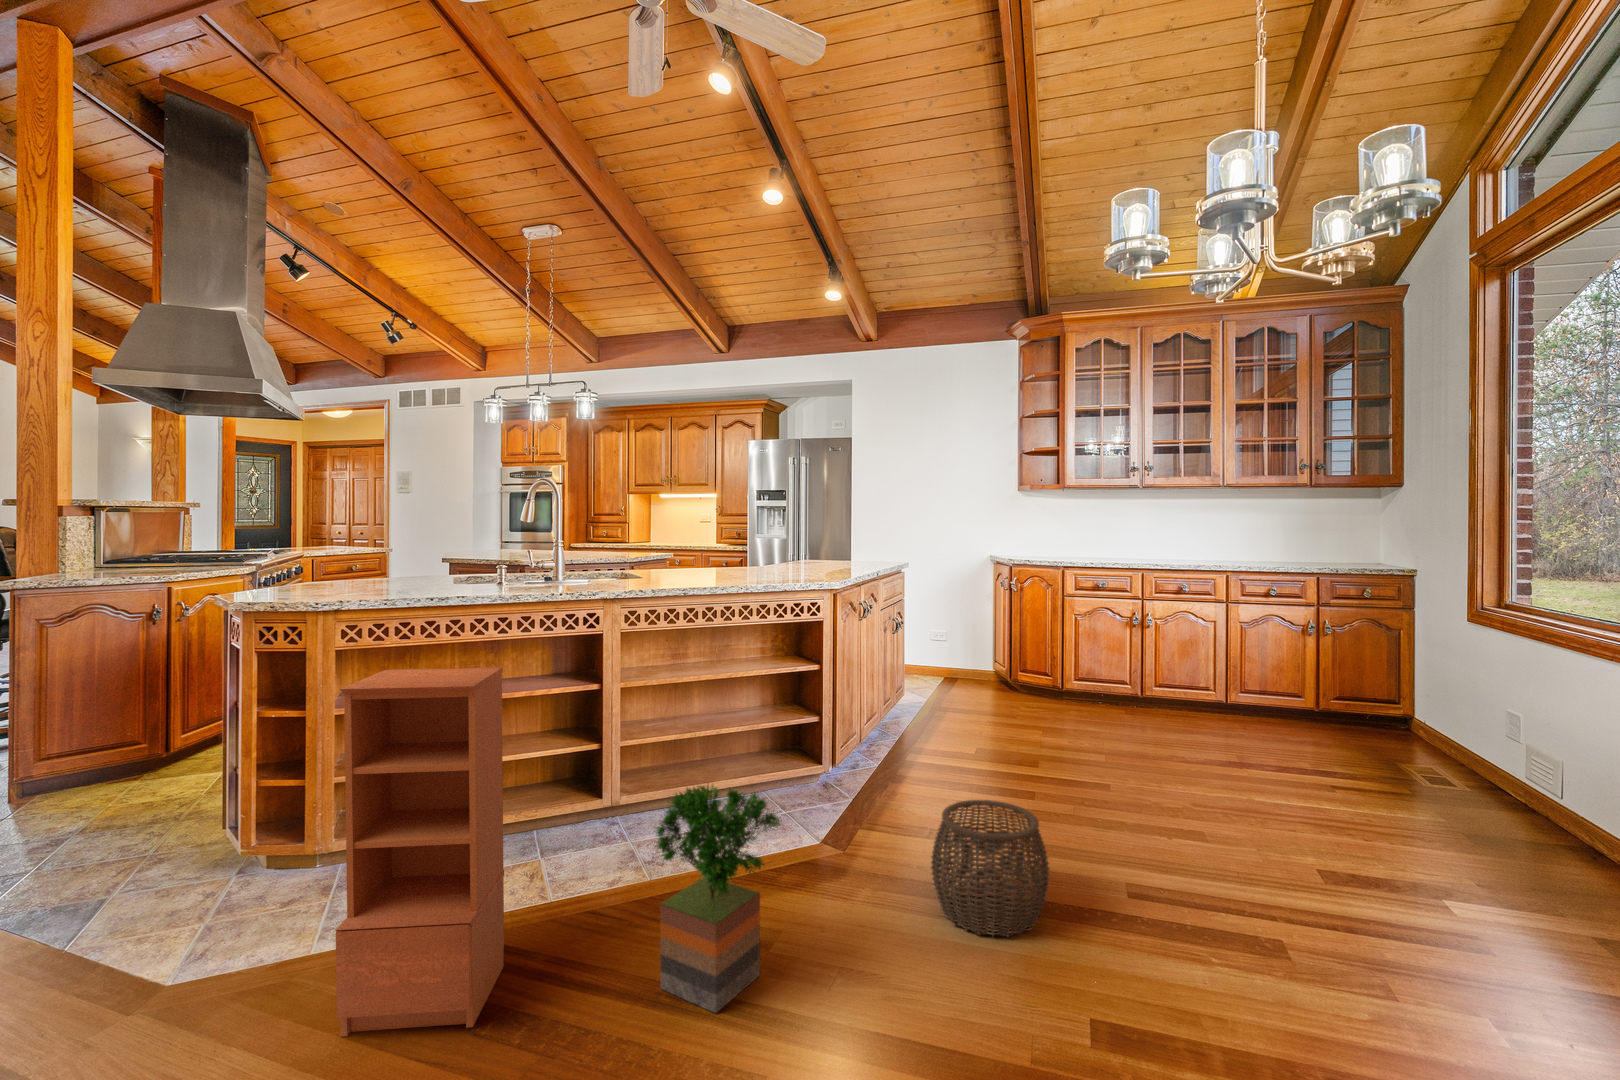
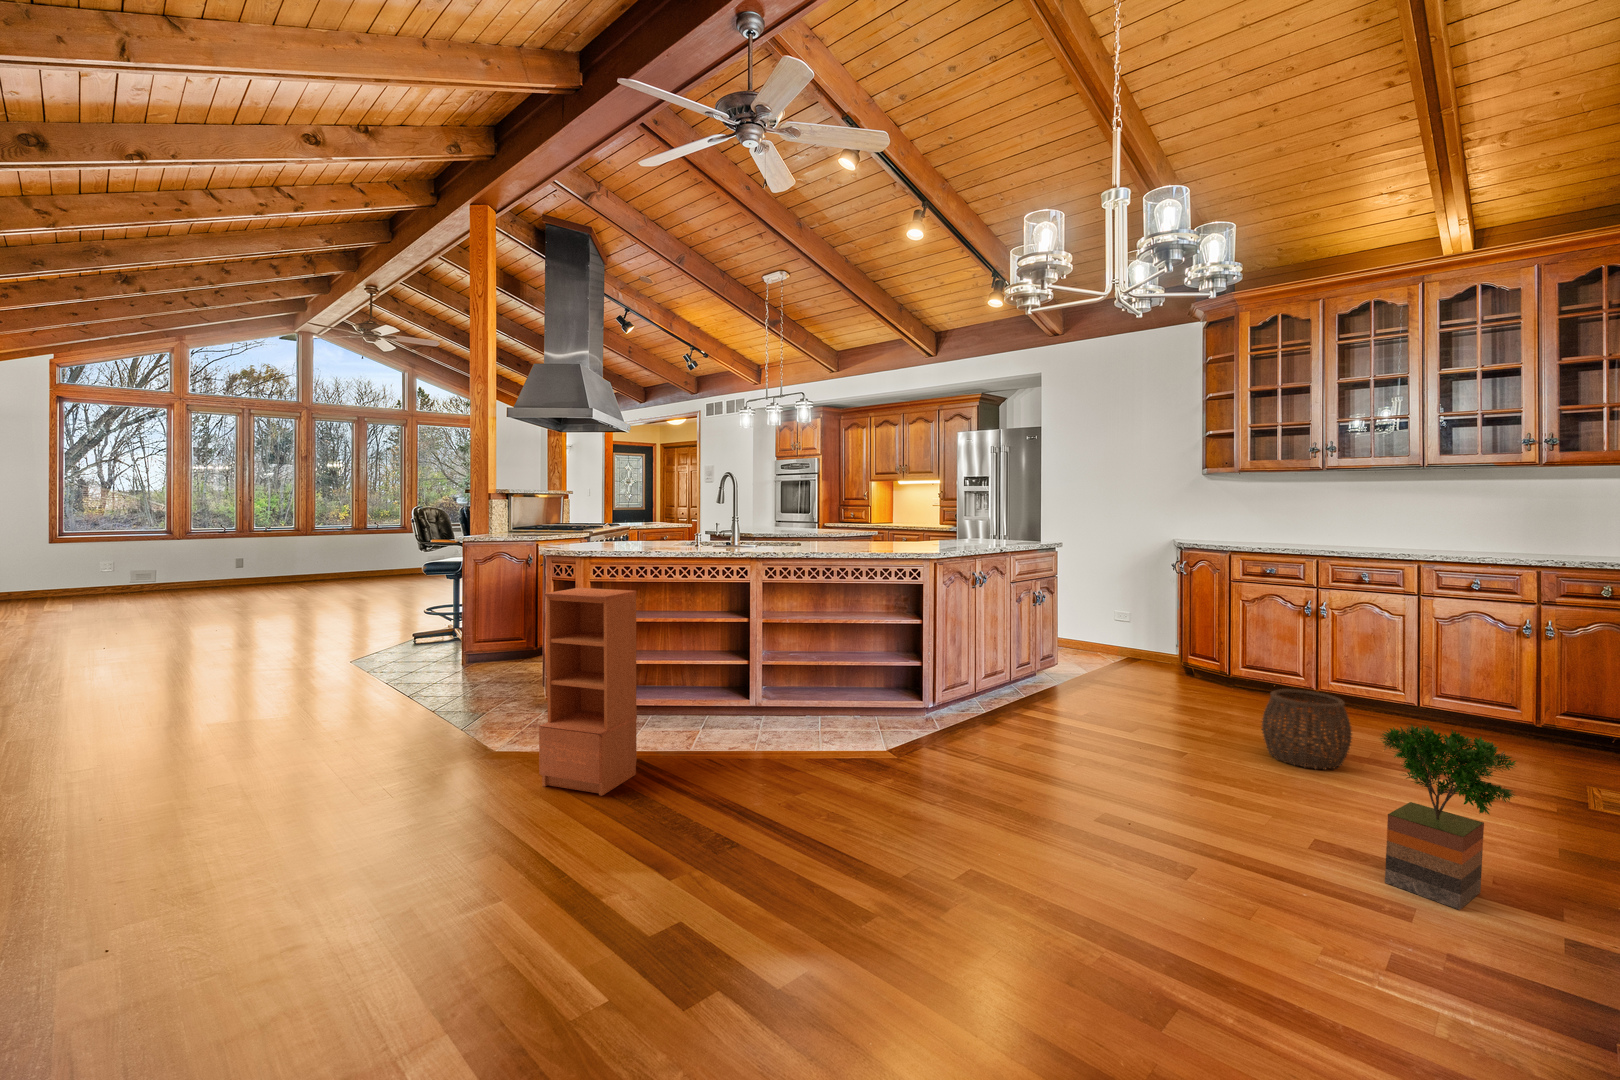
potted tree: present [656,785,780,1013] -> present [1380,724,1516,910]
woven basket: present [931,800,1050,937] -> present [1262,689,1352,769]

